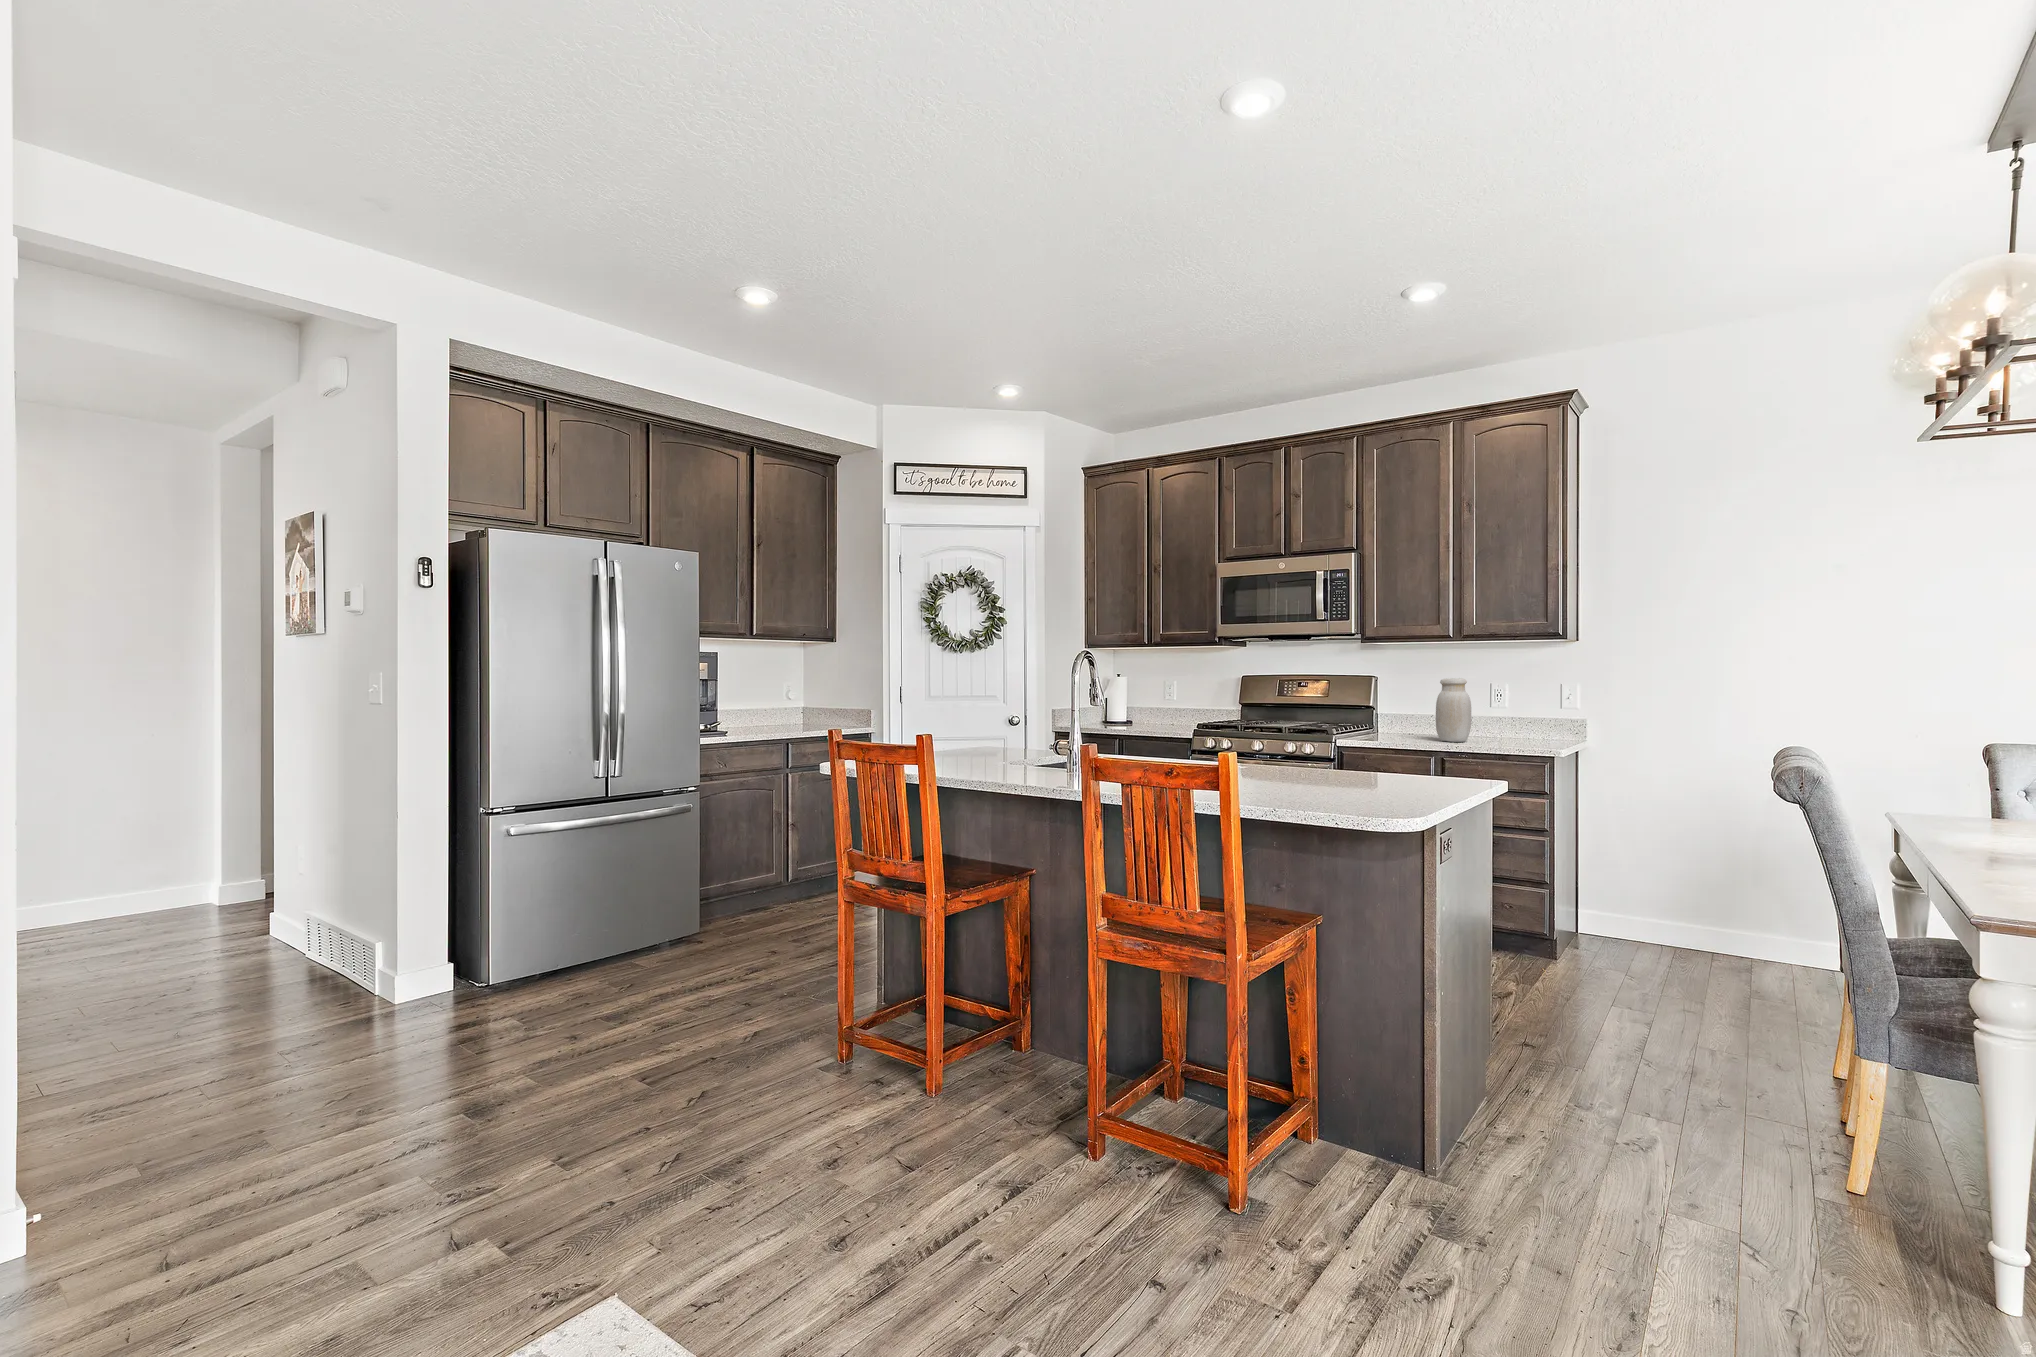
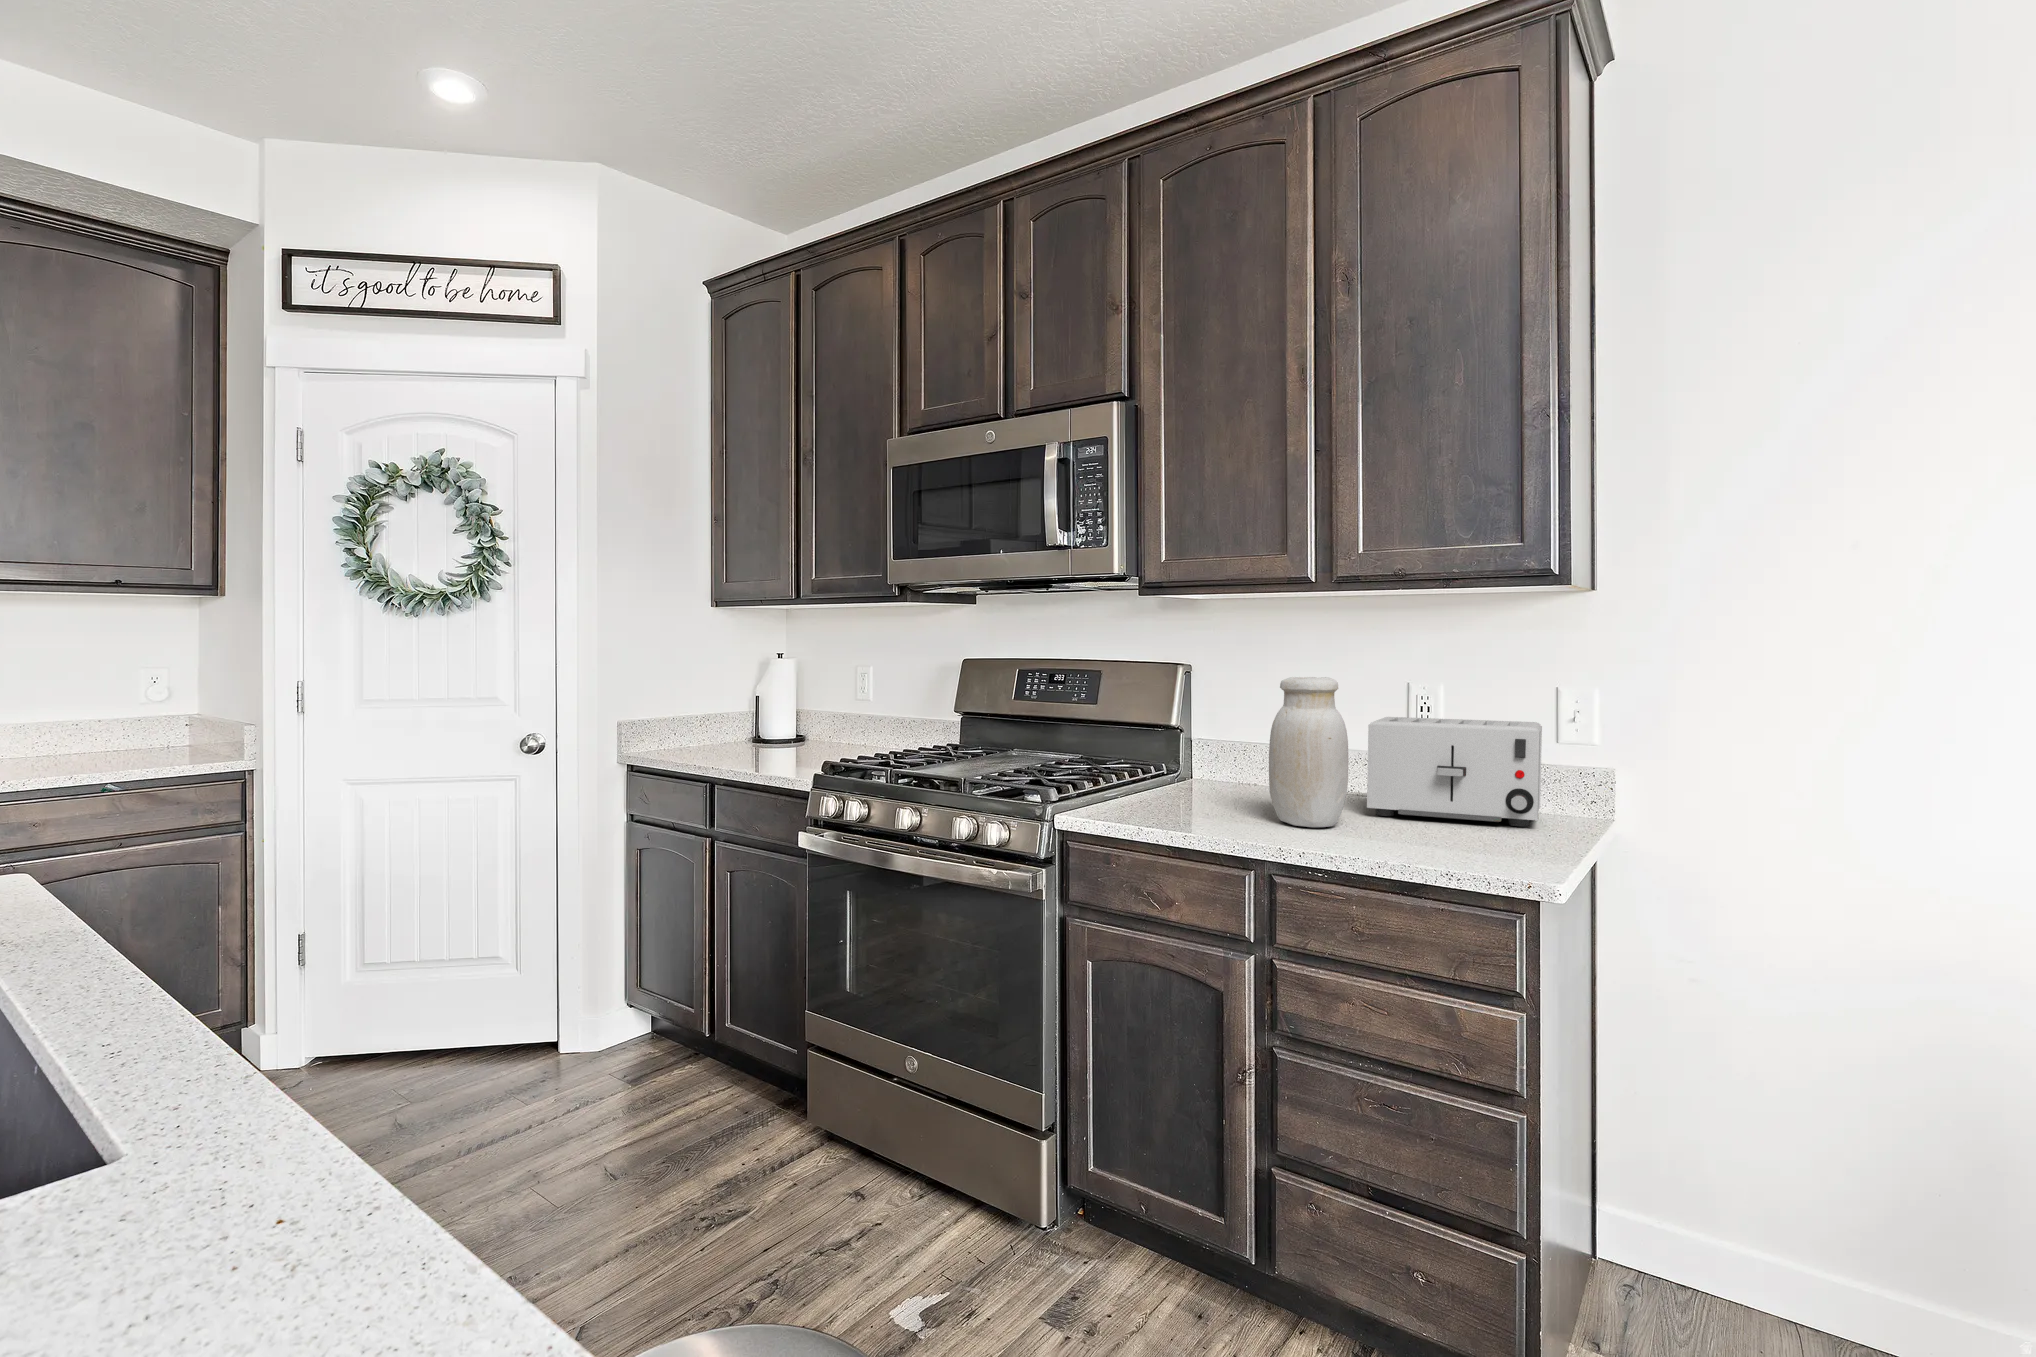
toaster: none [1477,697,1552,741] -> present [1367,717,1542,826]

